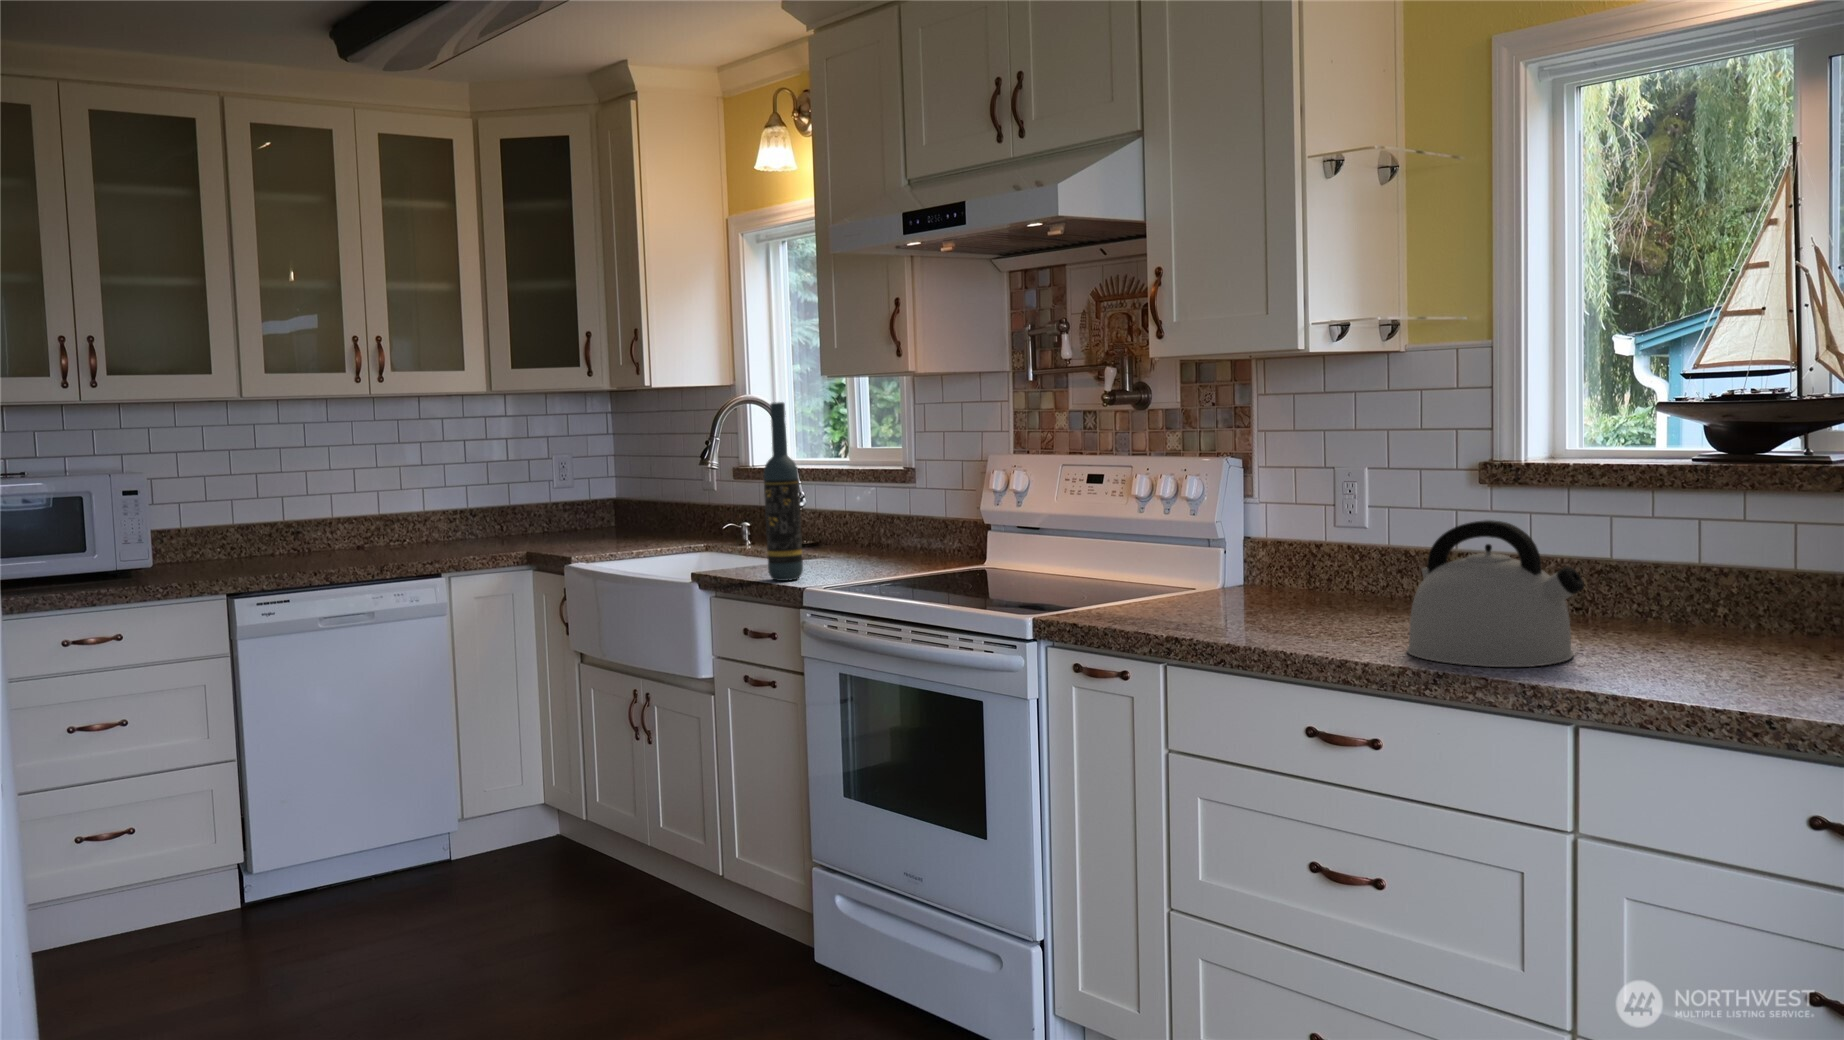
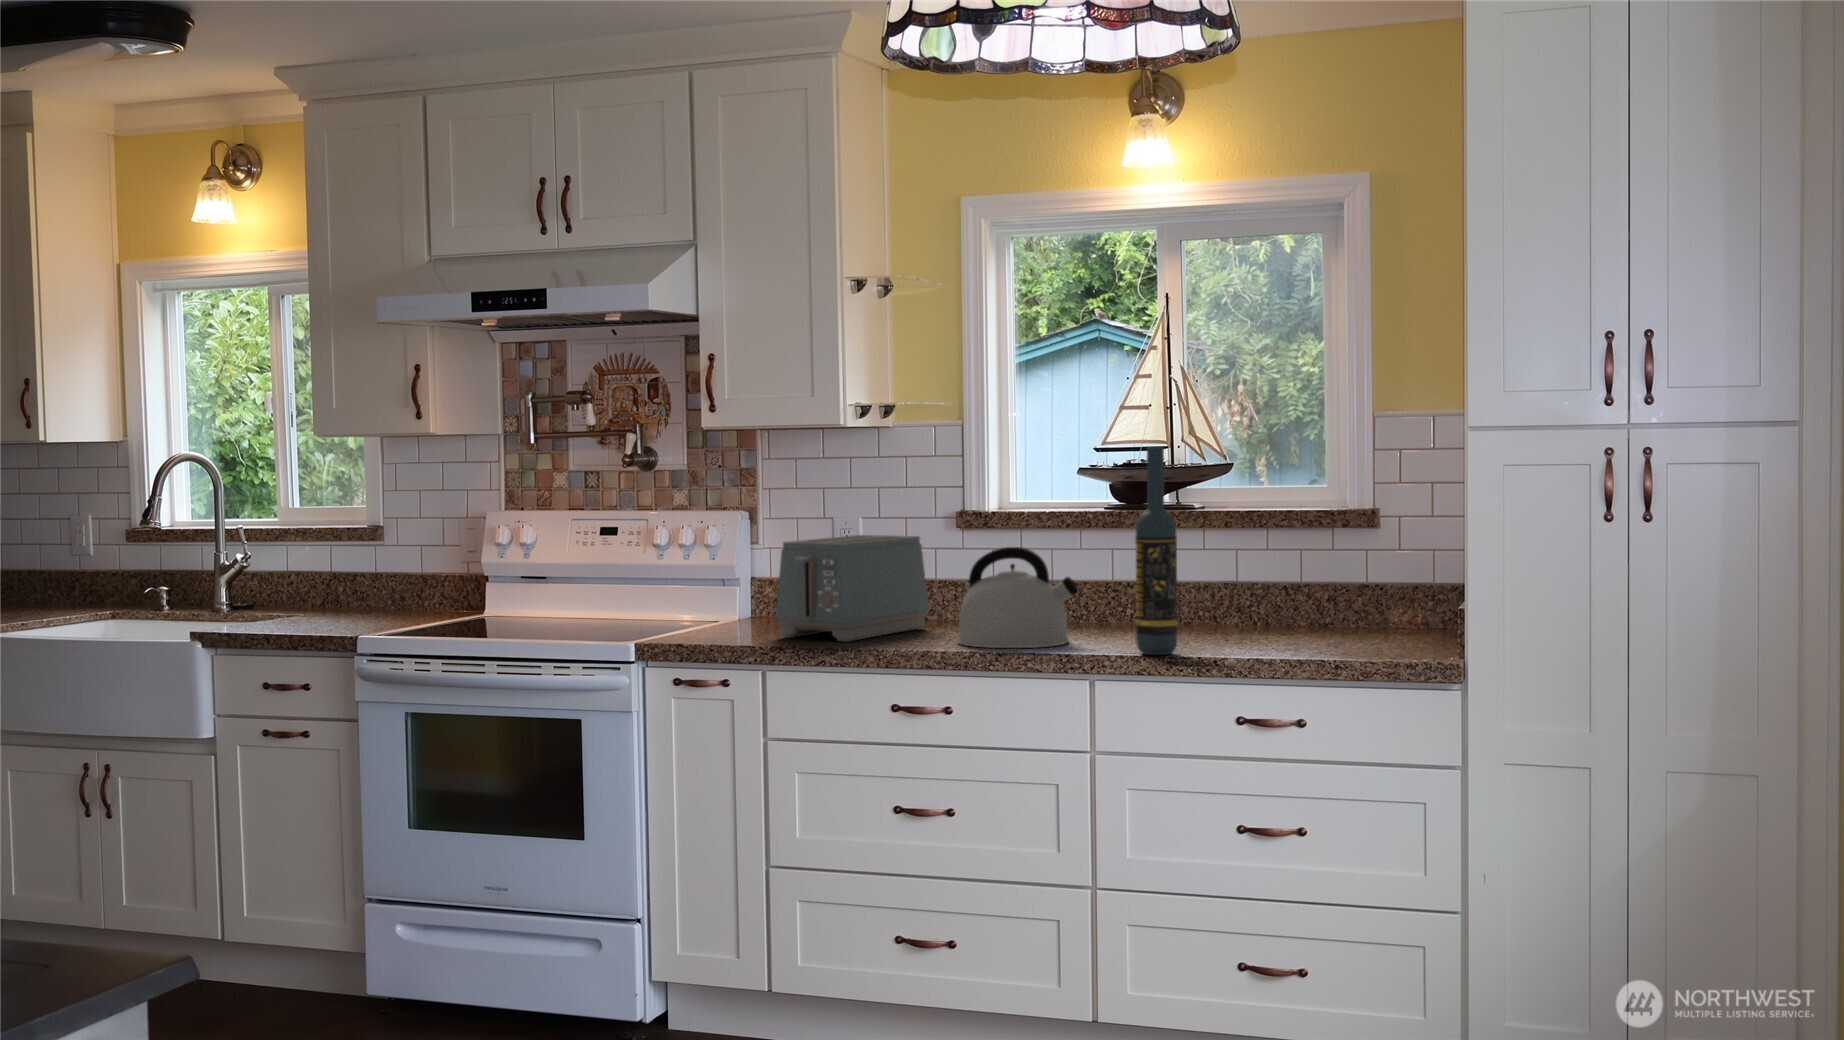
wine bottle: present [764,402,803,581] -> present [1135,447,1177,655]
toaster: none [1201,492,1417,635] -> present [776,535,929,642]

